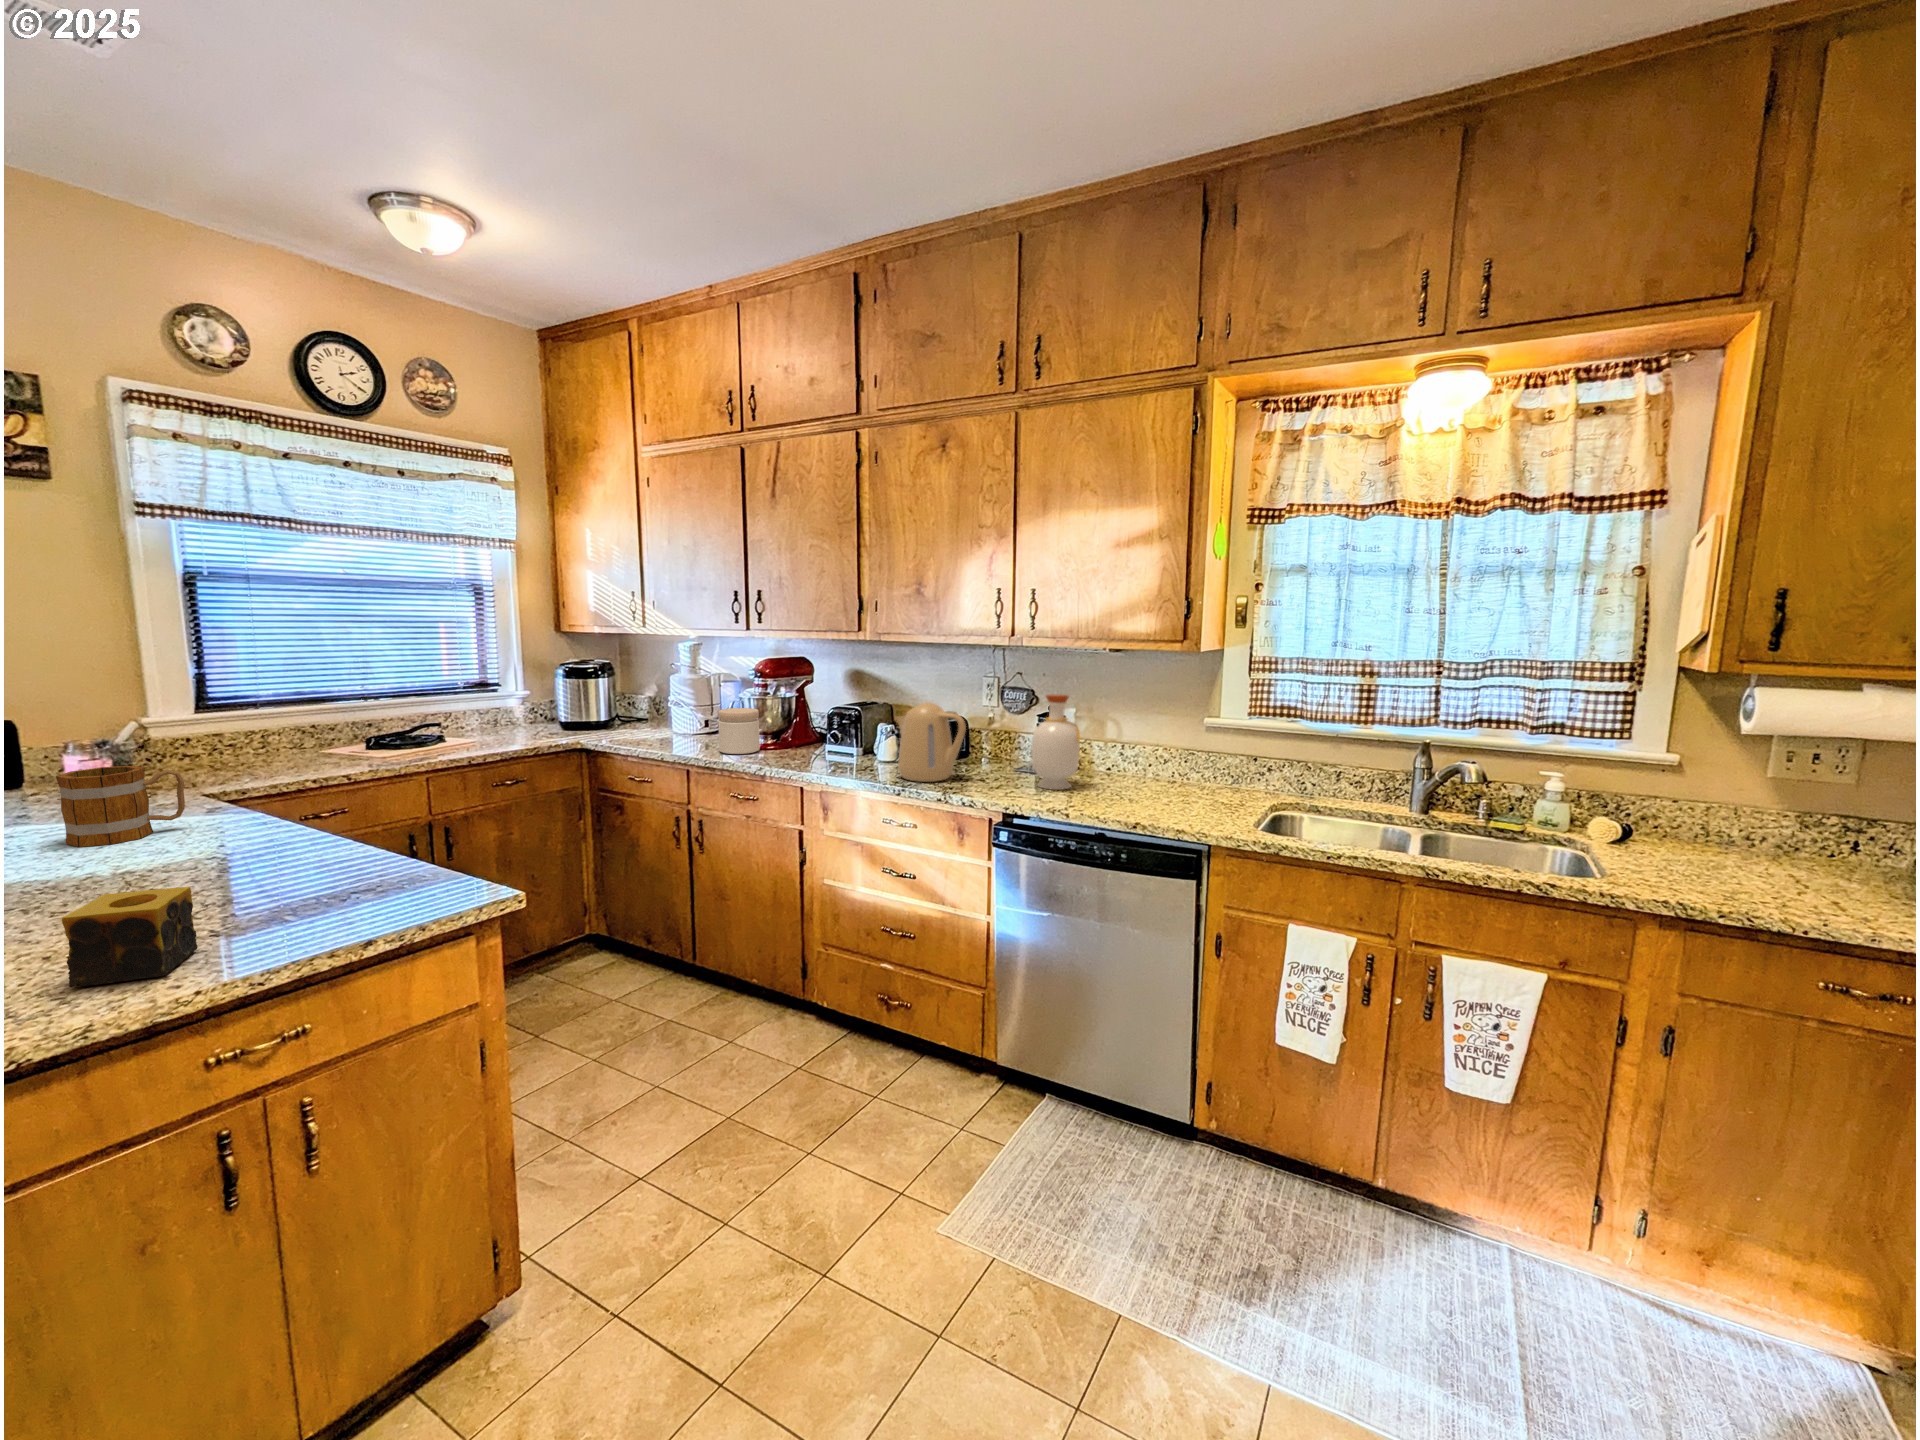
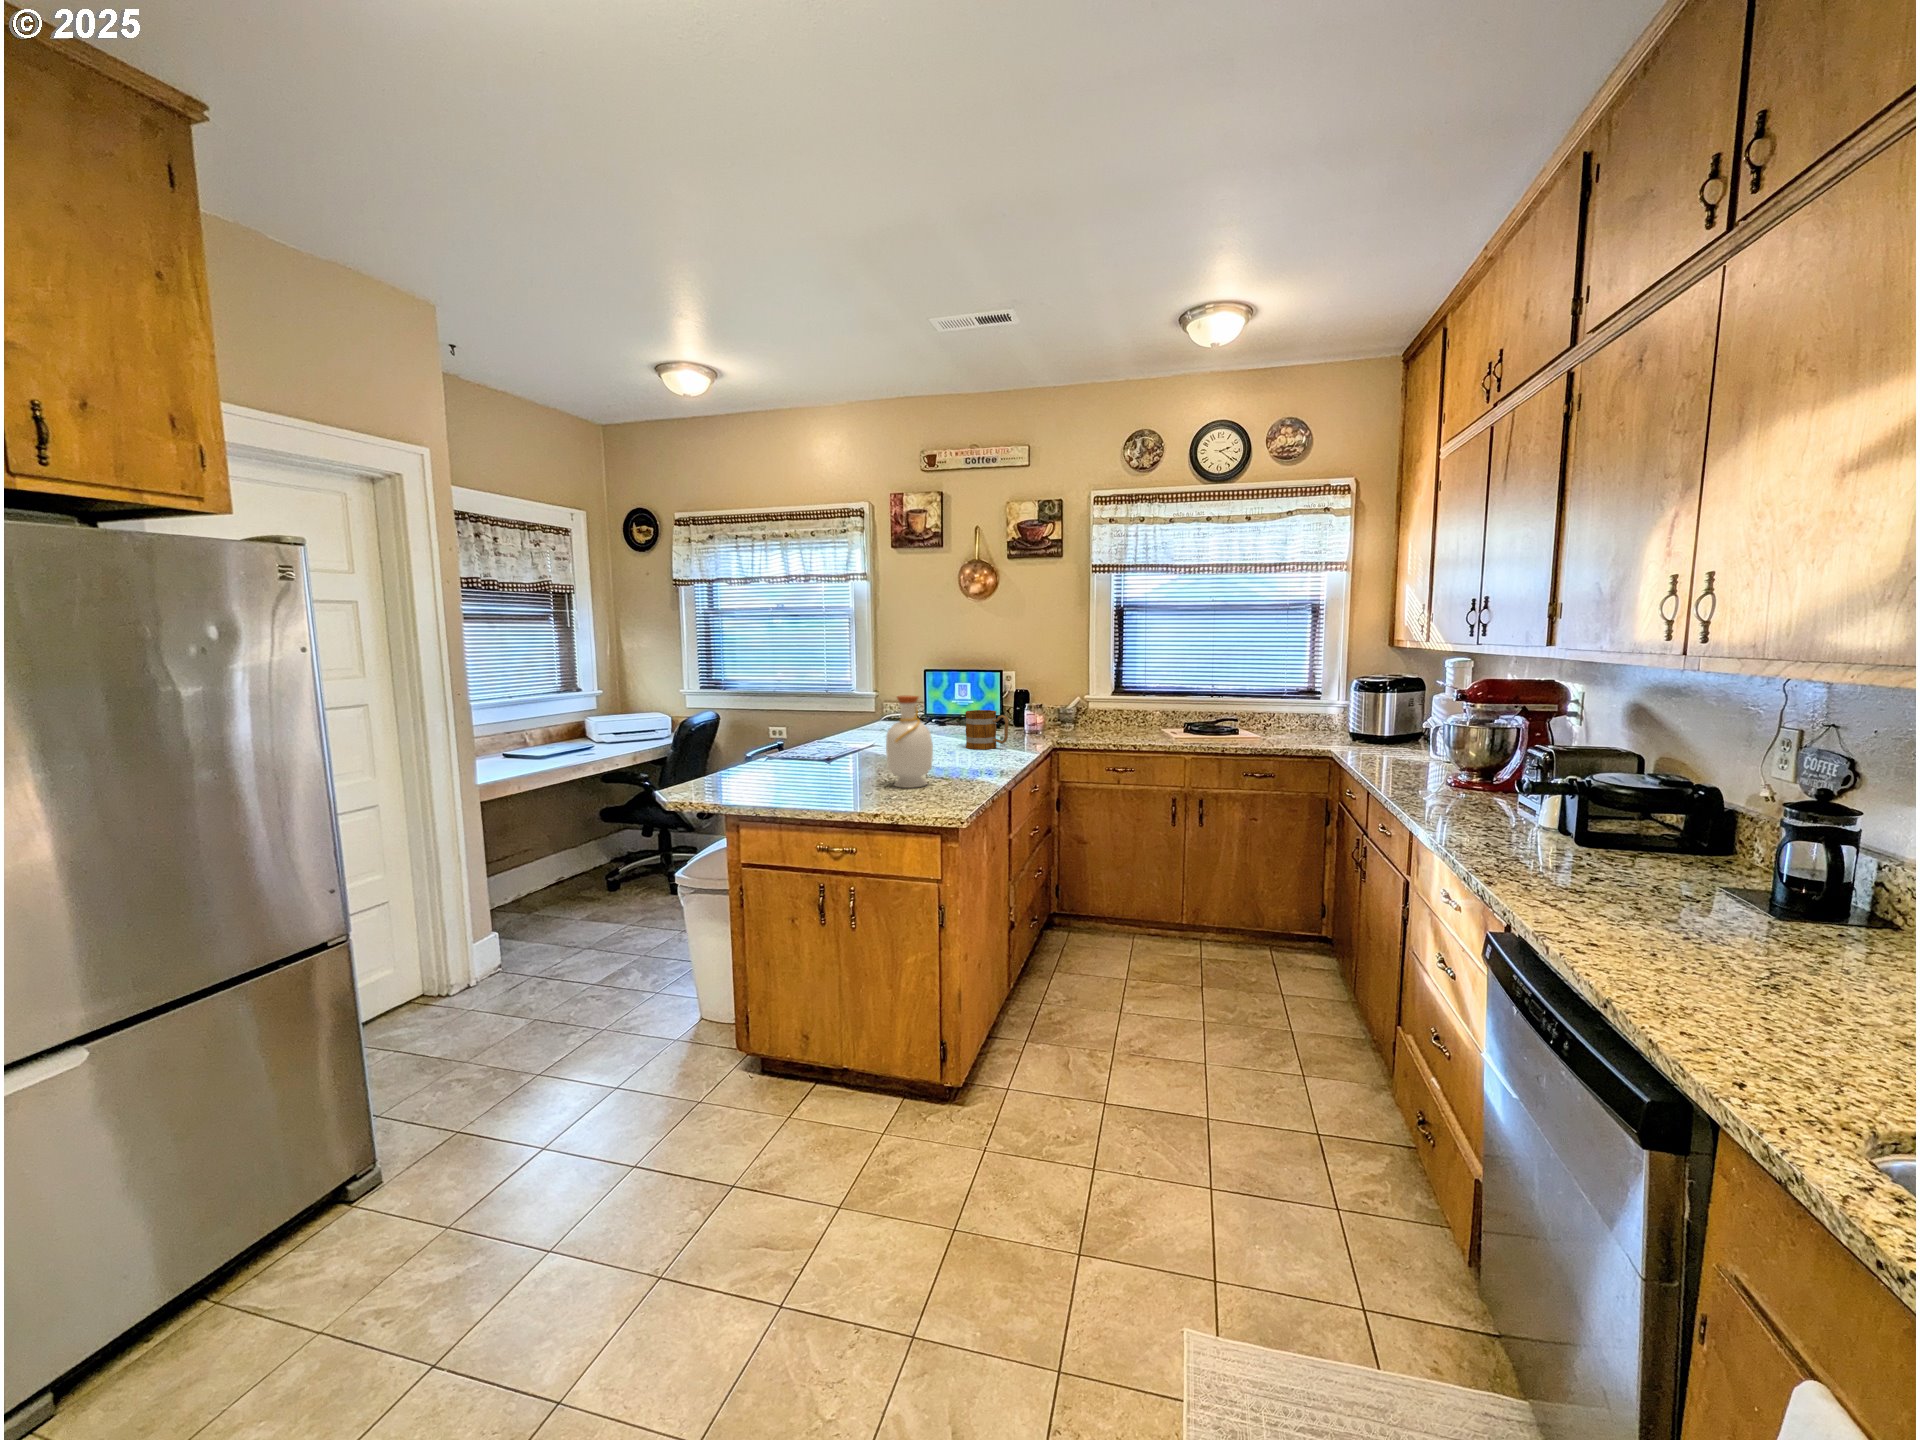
bottle: present [1031,695,1080,790] -> present [886,696,933,788]
kettle: present [895,702,966,782] -> none [1484,746,1584,864]
jar: present [718,708,760,754] -> none [1396,732,1451,785]
candle: present [62,887,198,987] -> none [813,752,856,791]

